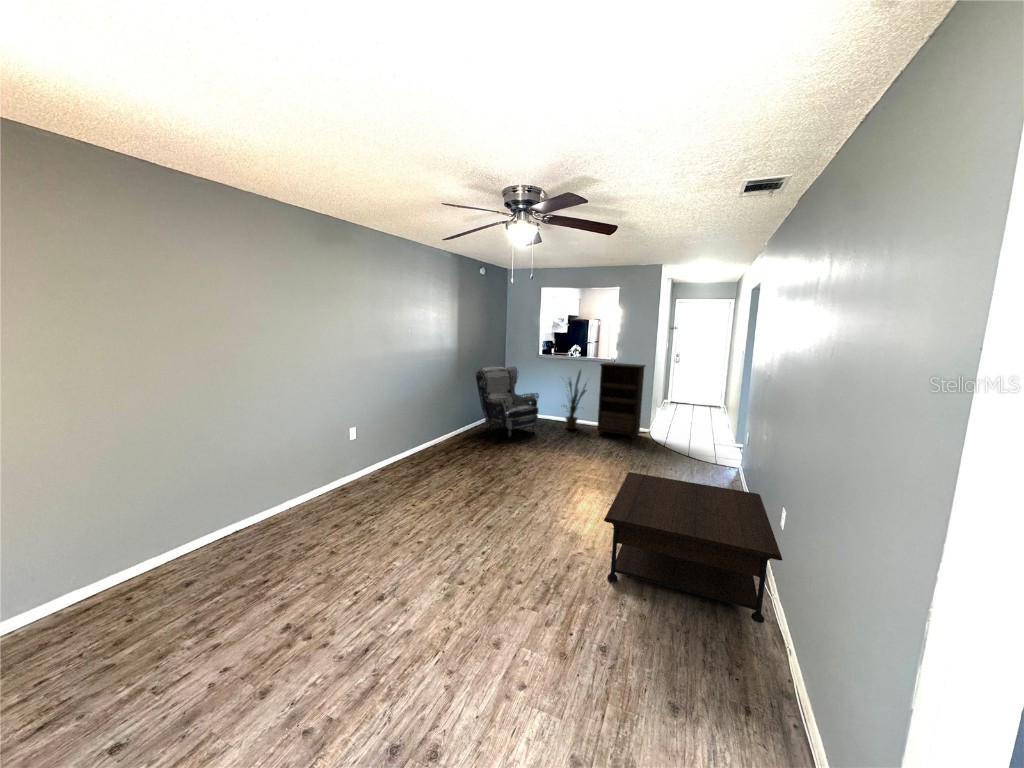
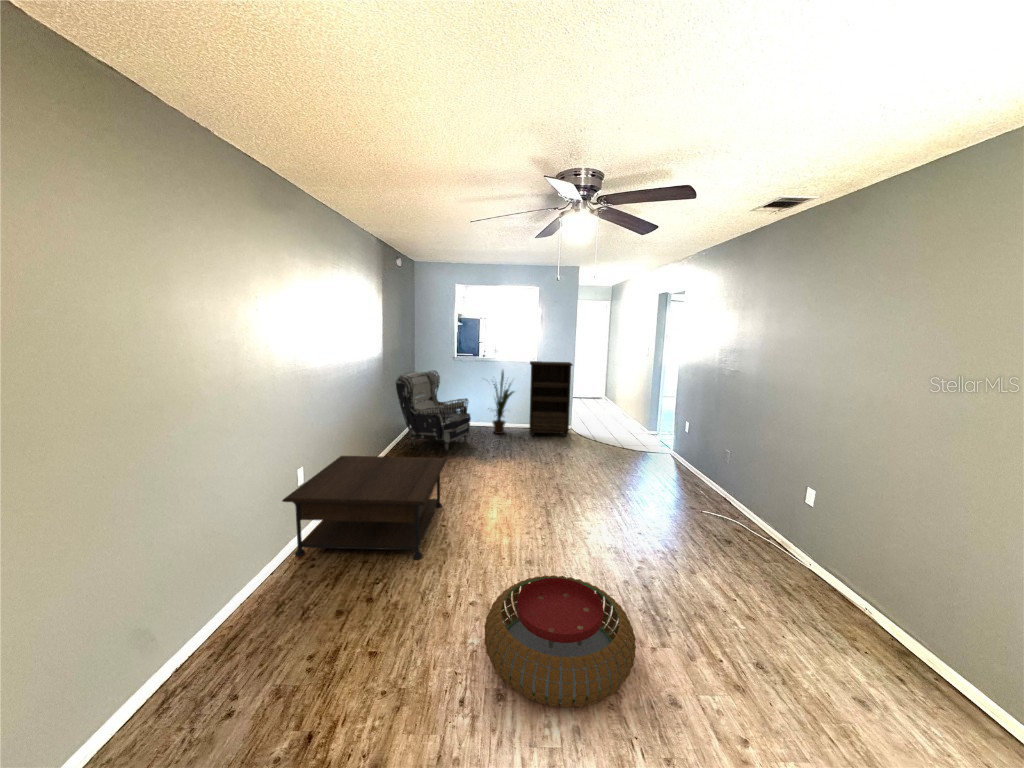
coffee table: present [604,472,782,623] -> present [282,456,447,559]
pouf: none [384,529,507,622] -> present [485,575,636,708]

